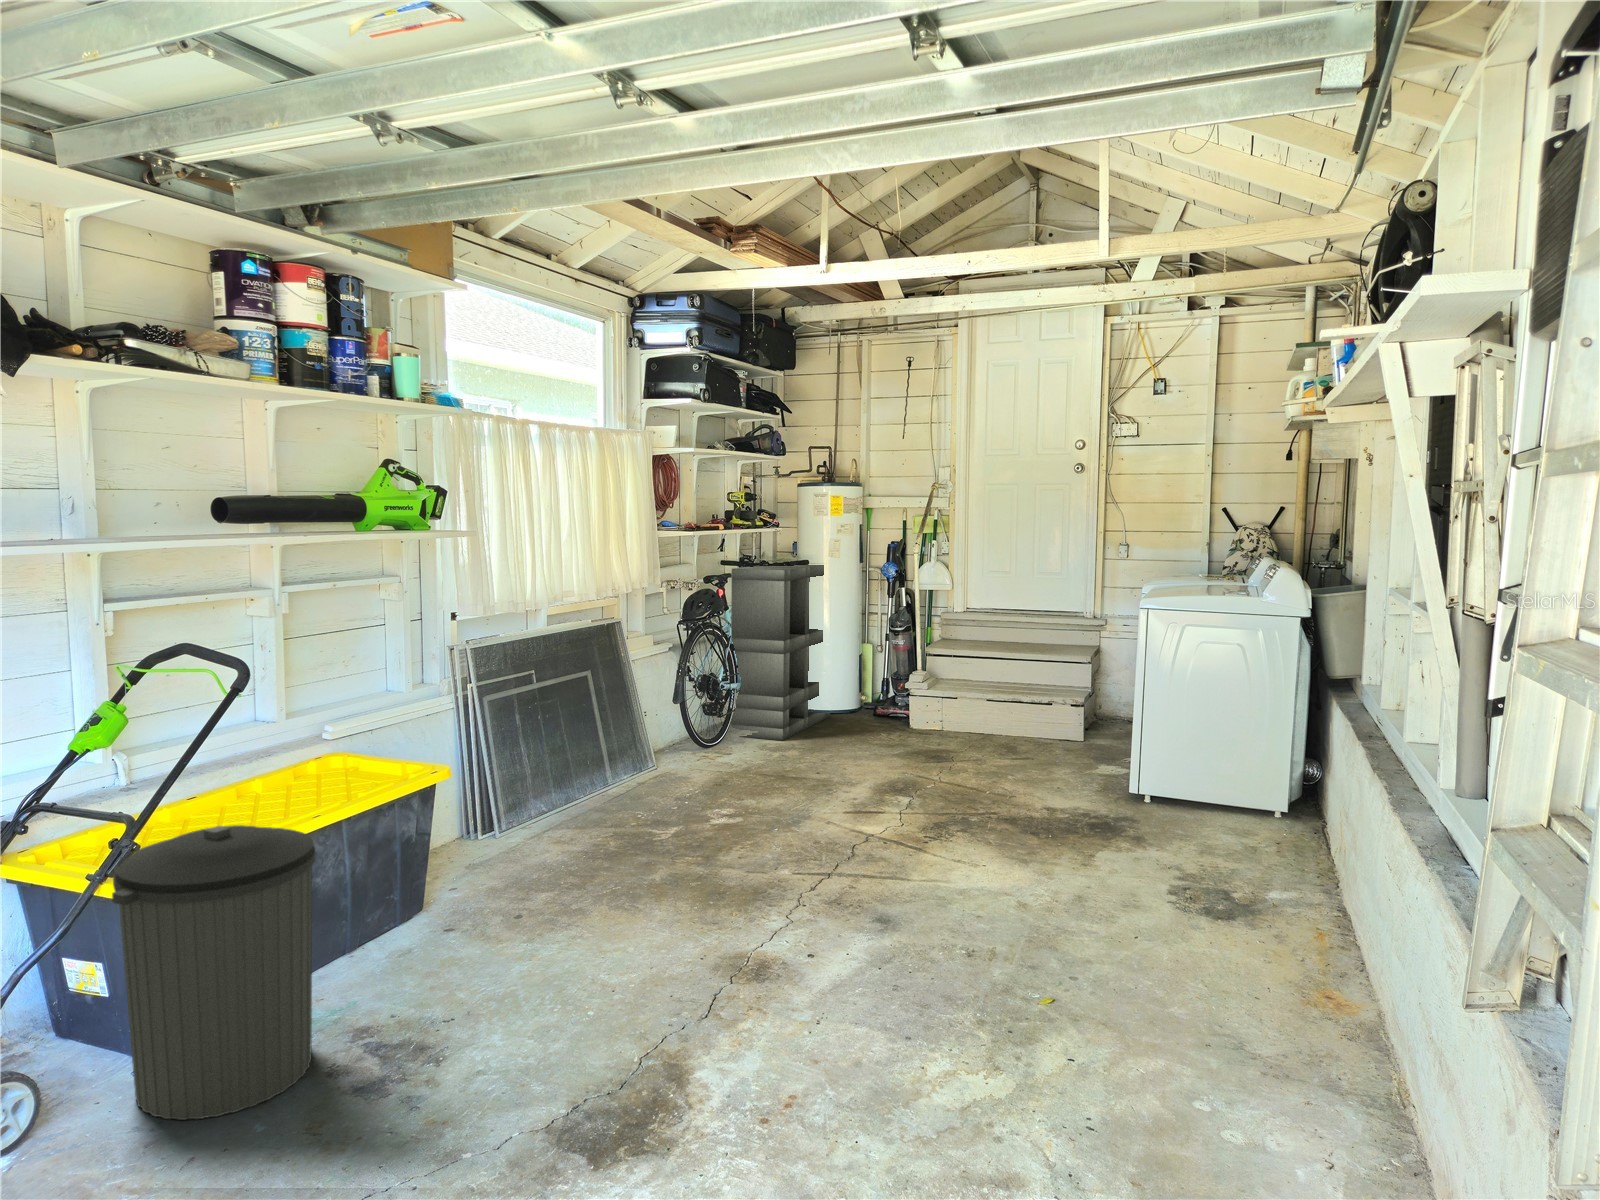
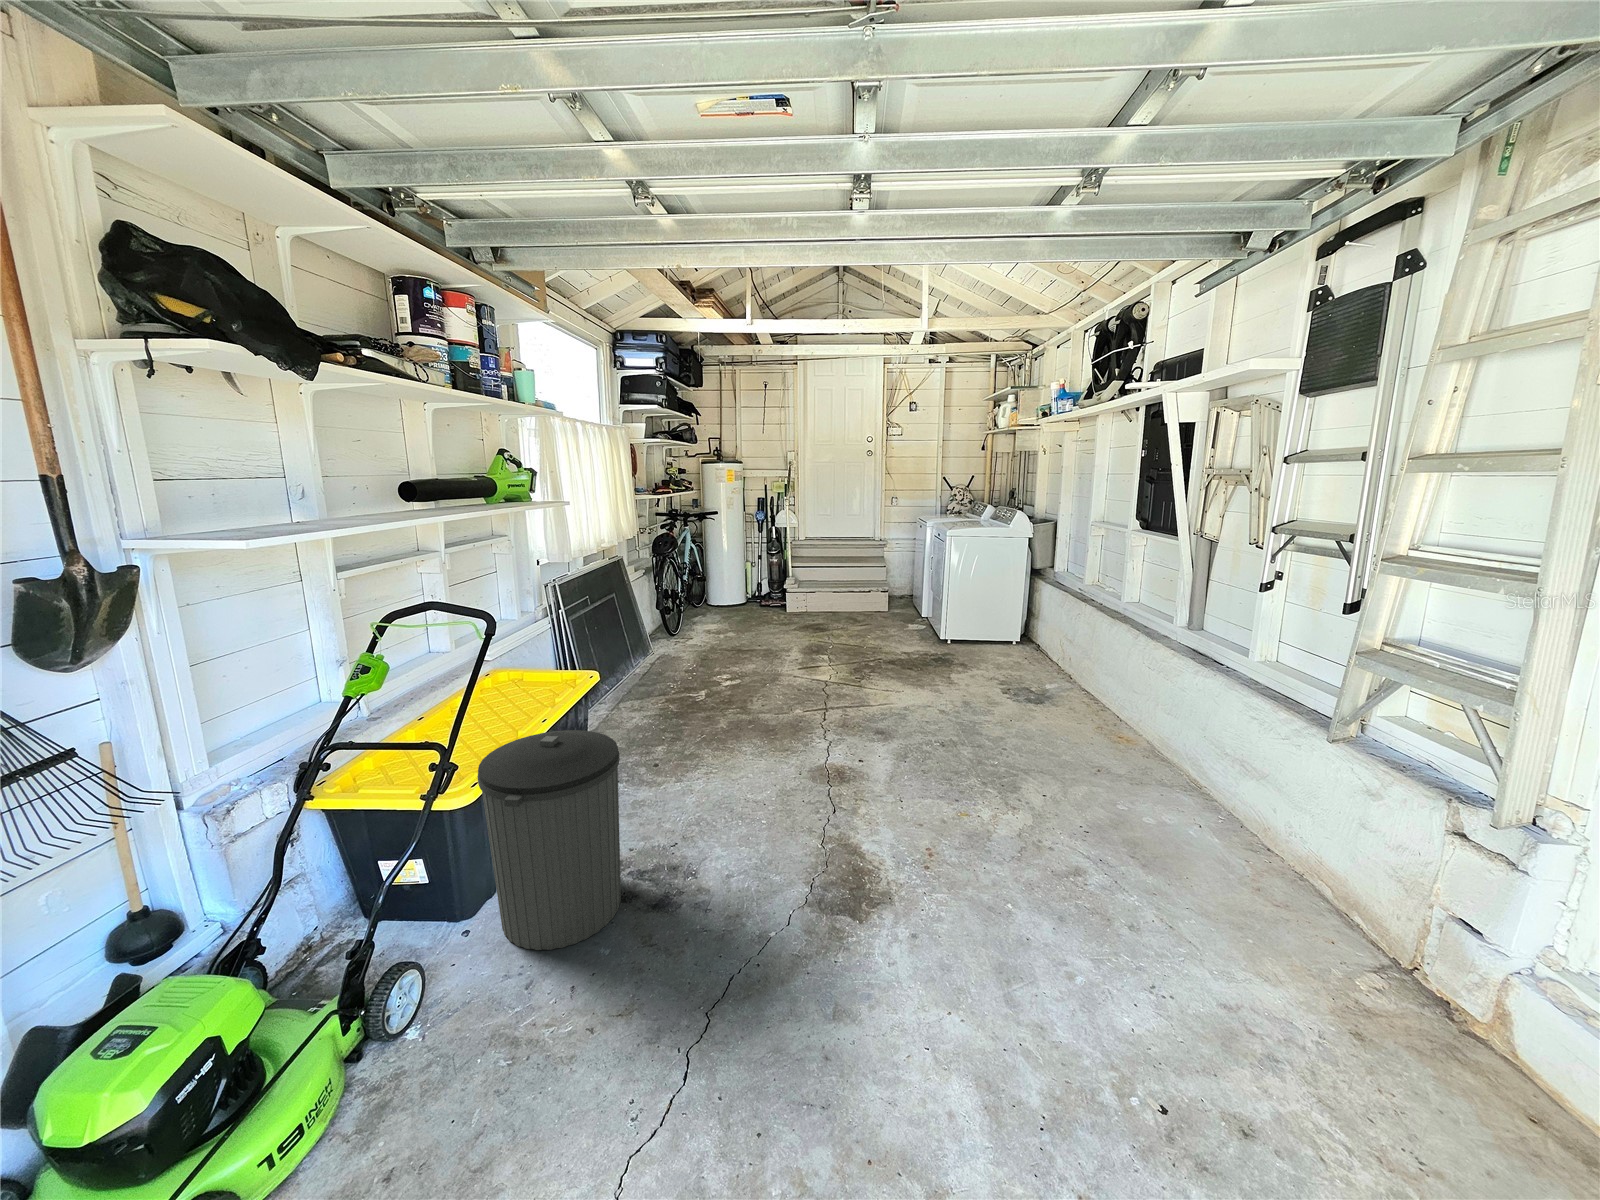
shelving unit: present [731,565,830,741] -> none [676,514,729,627]

